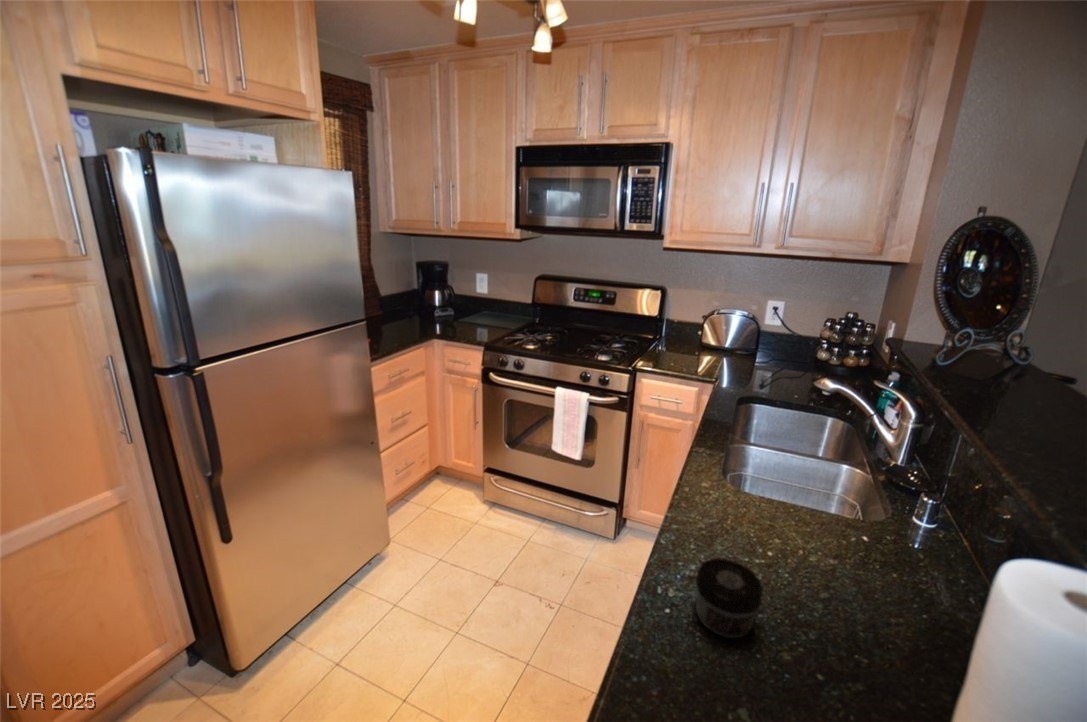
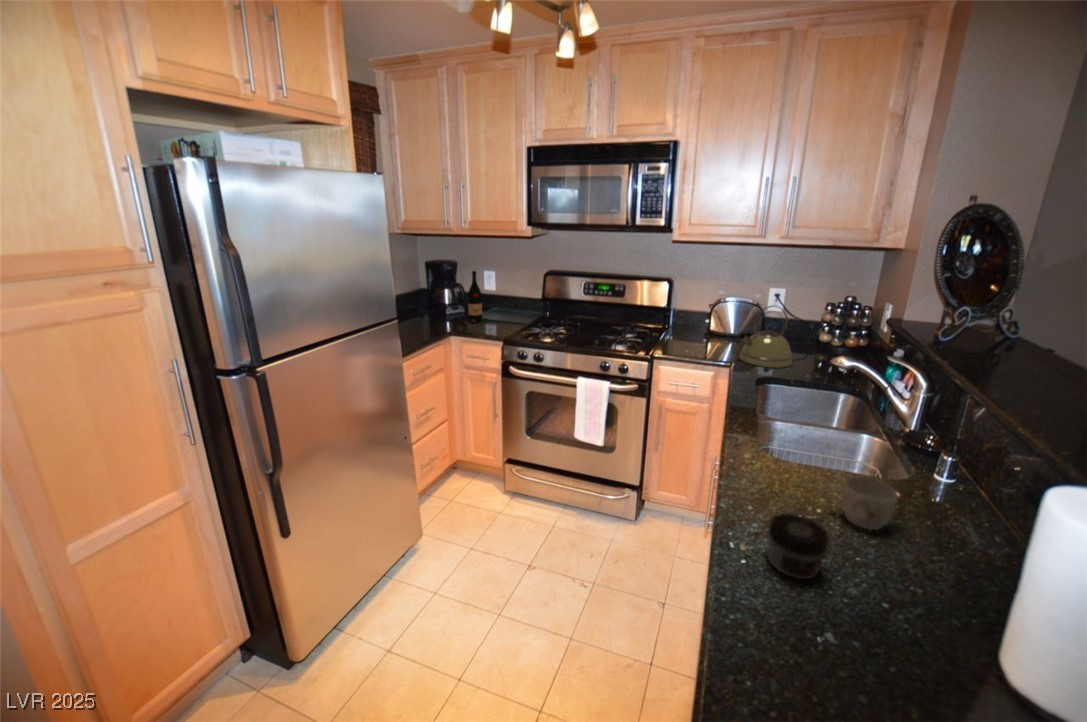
wine bottle: none [456,273,476,326] -> present [468,271,488,323]
kettle: none [726,319,783,386] -> present [739,306,792,368]
mug: none [781,517,857,581] -> present [830,476,897,530]

